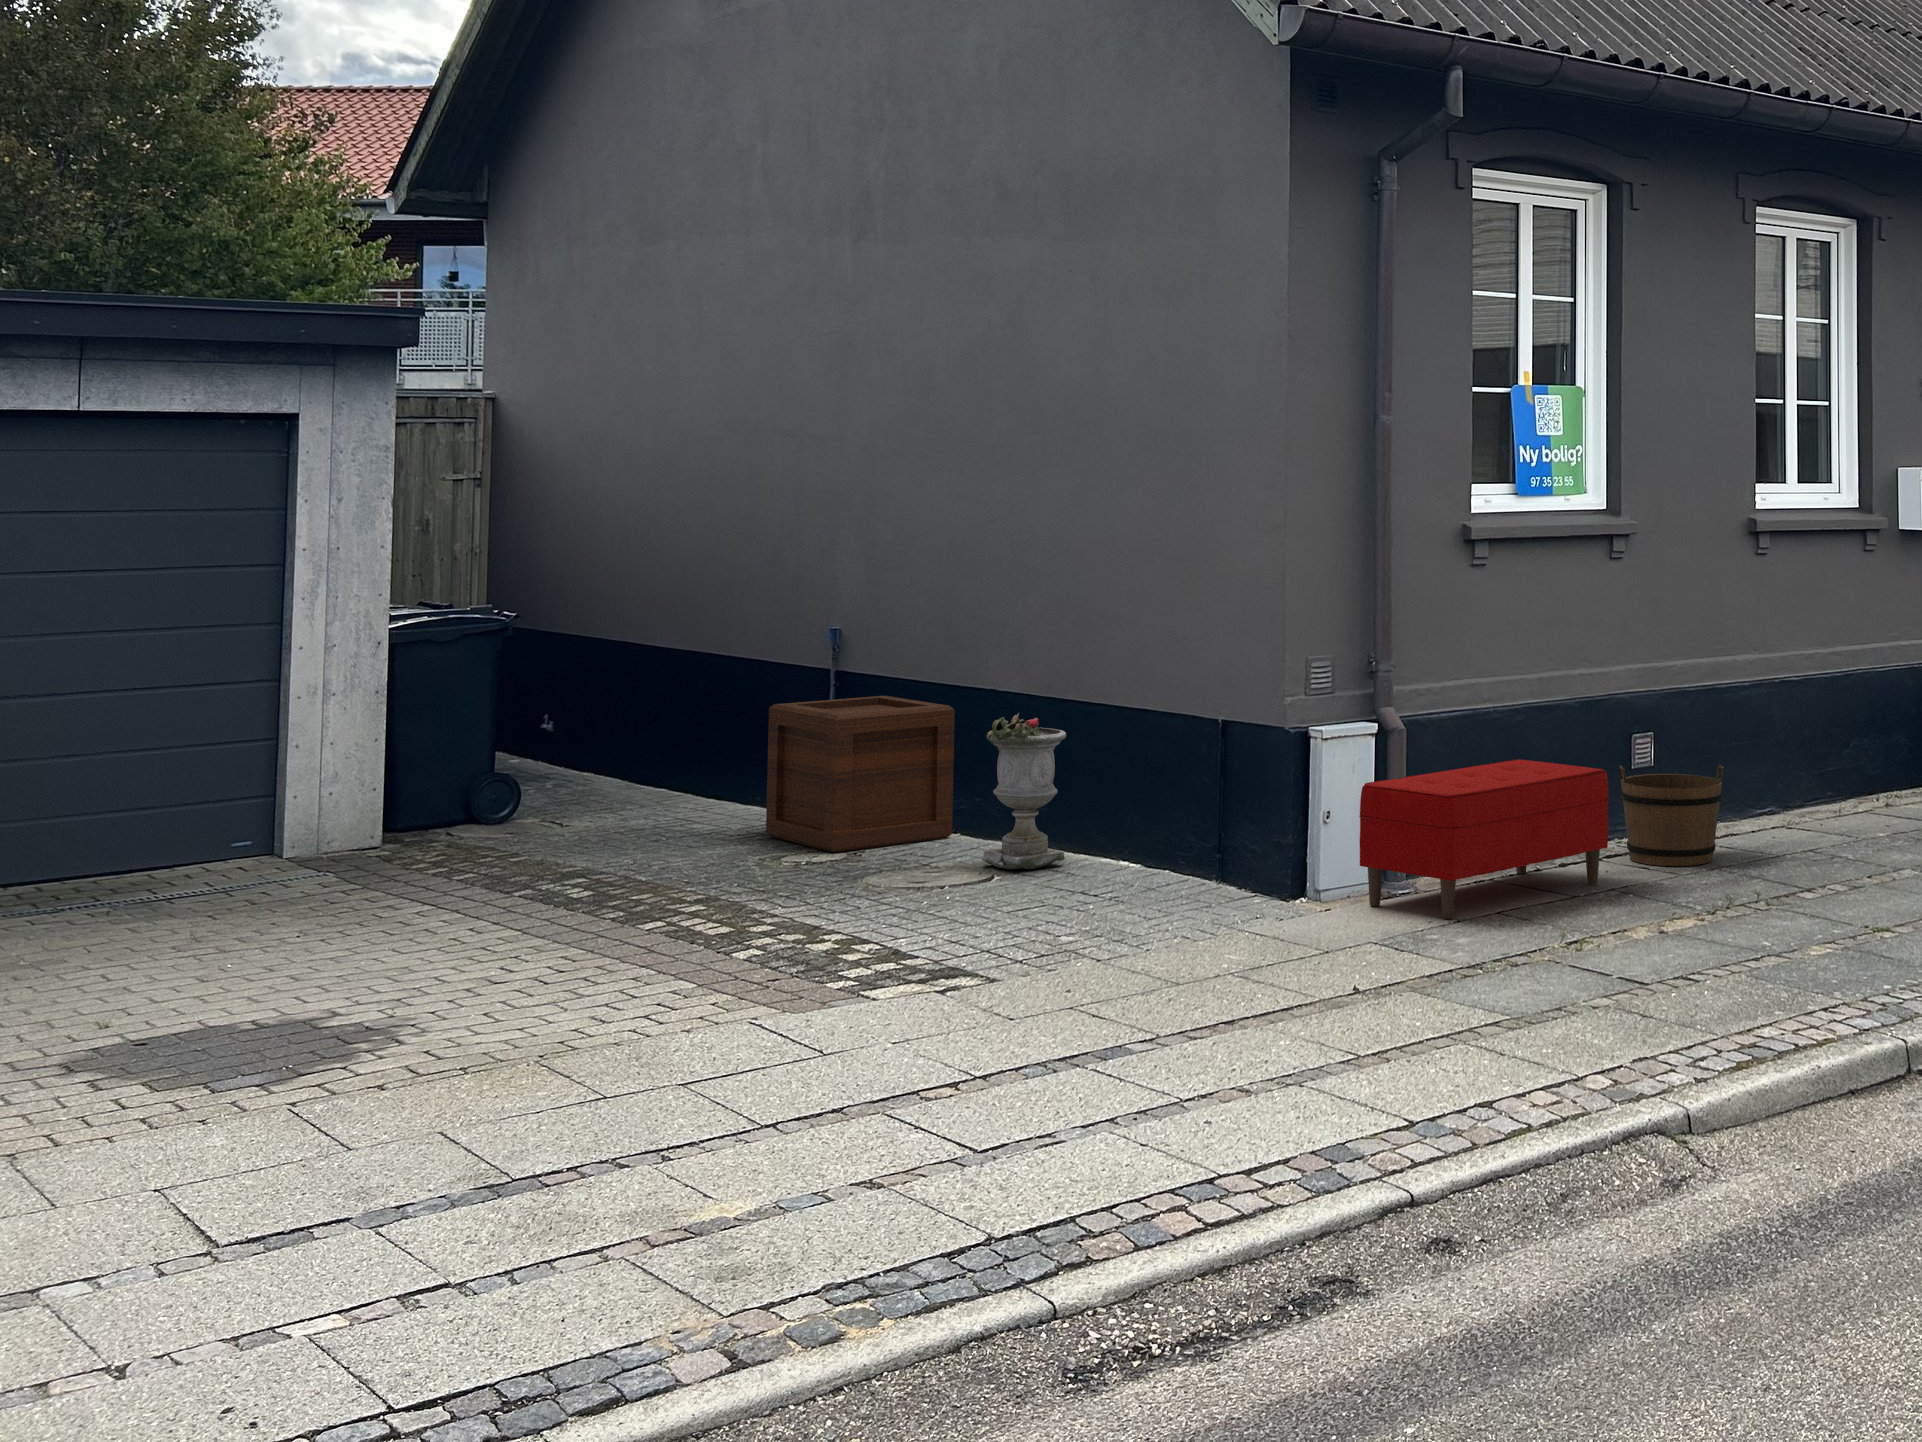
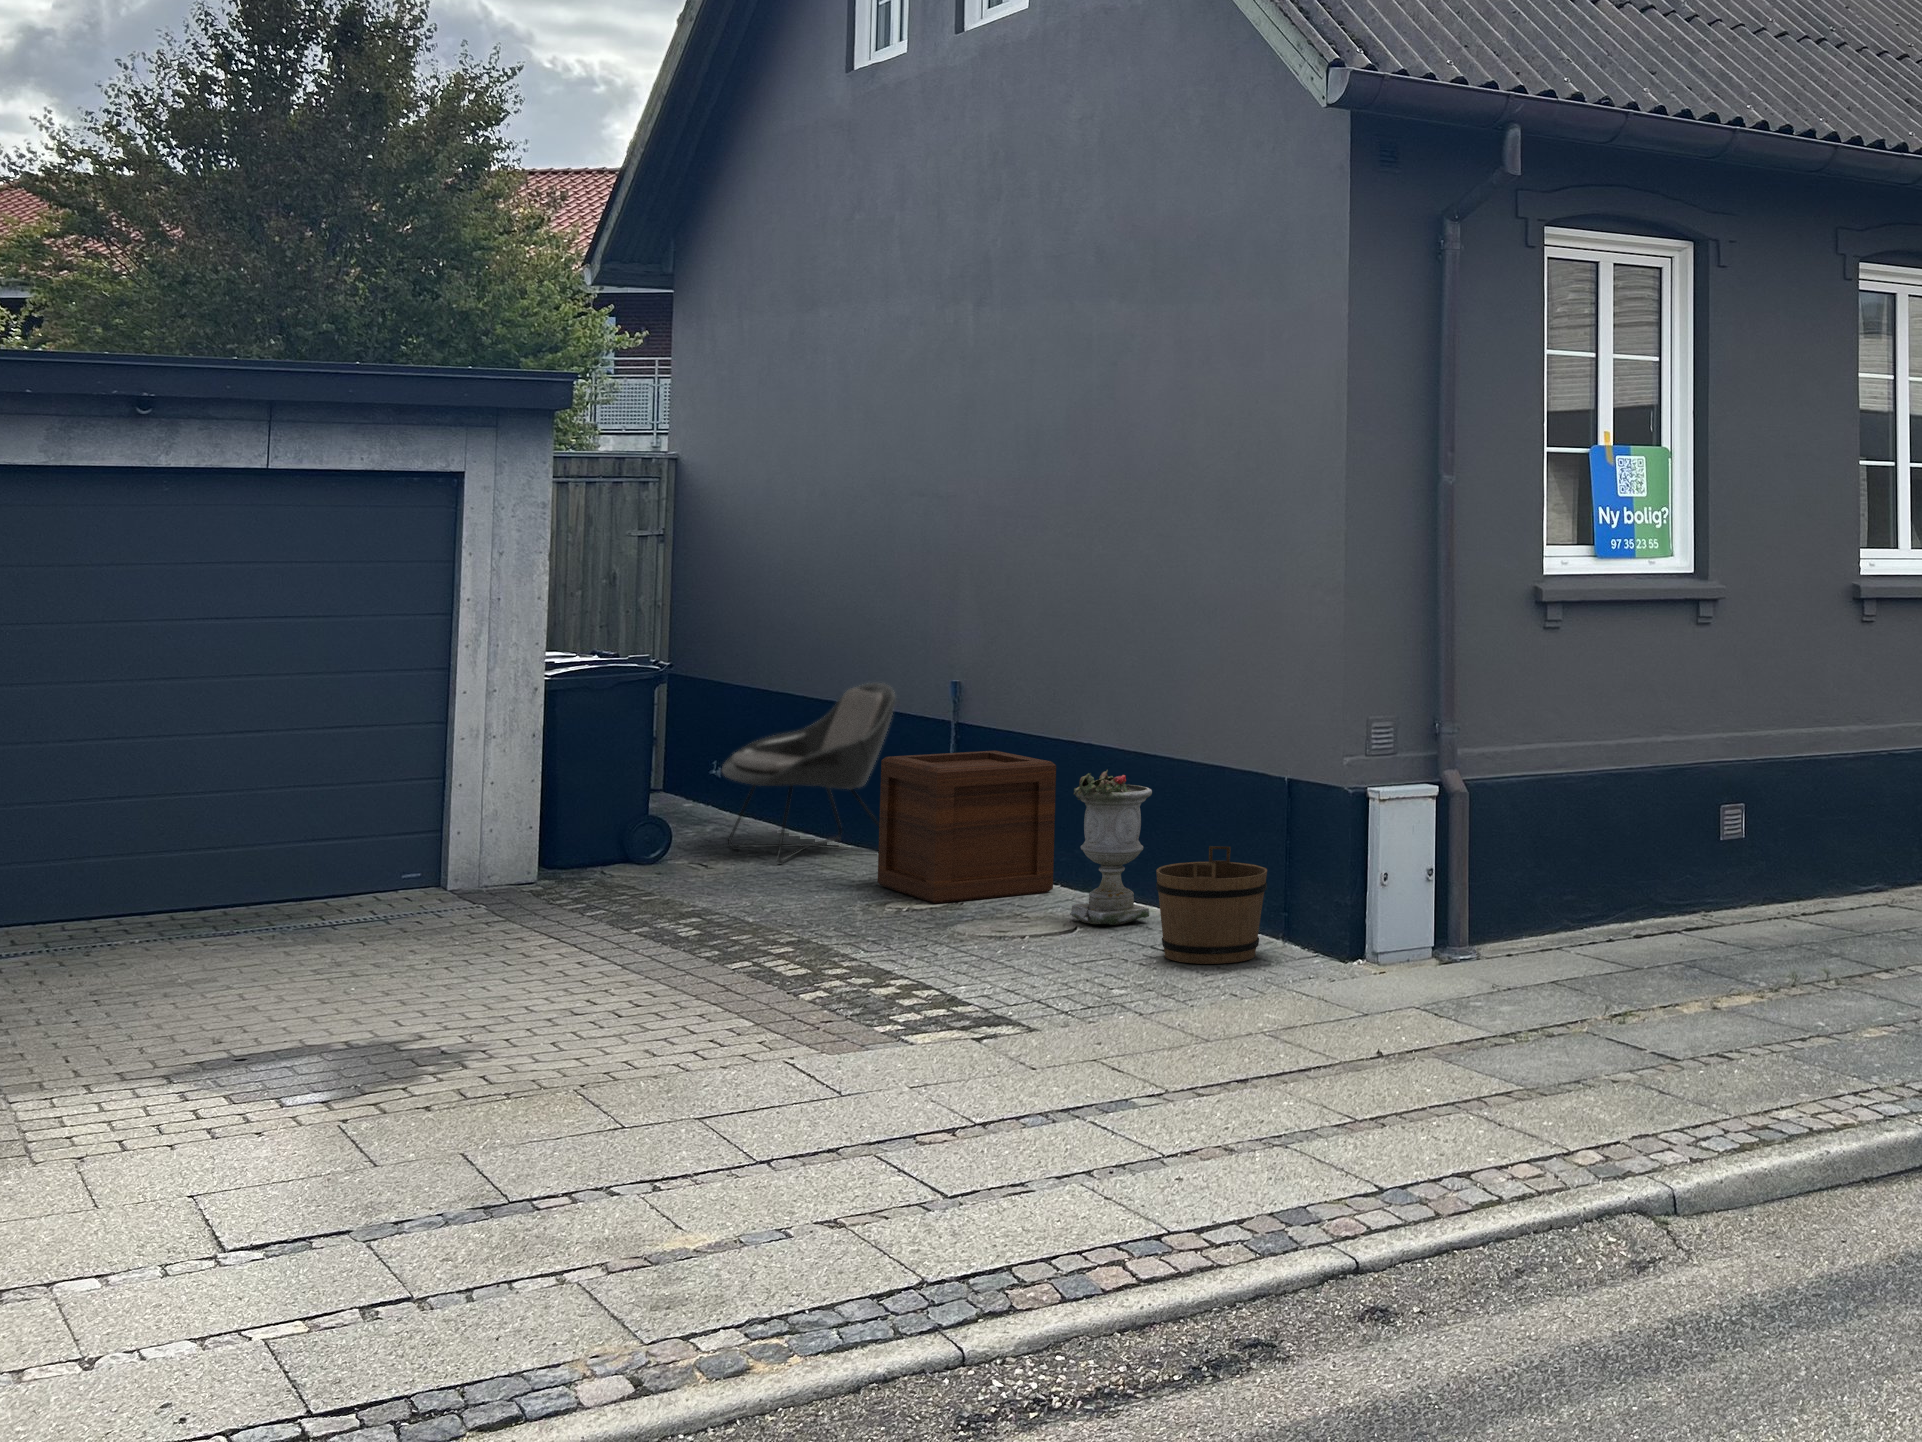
lounge chair: none [582,629,769,817] -> present [722,683,896,865]
bench: present [1359,759,1609,919] -> none [1423,827,1685,987]
bucket: present [1620,765,1724,866] -> present [1156,846,1267,964]

